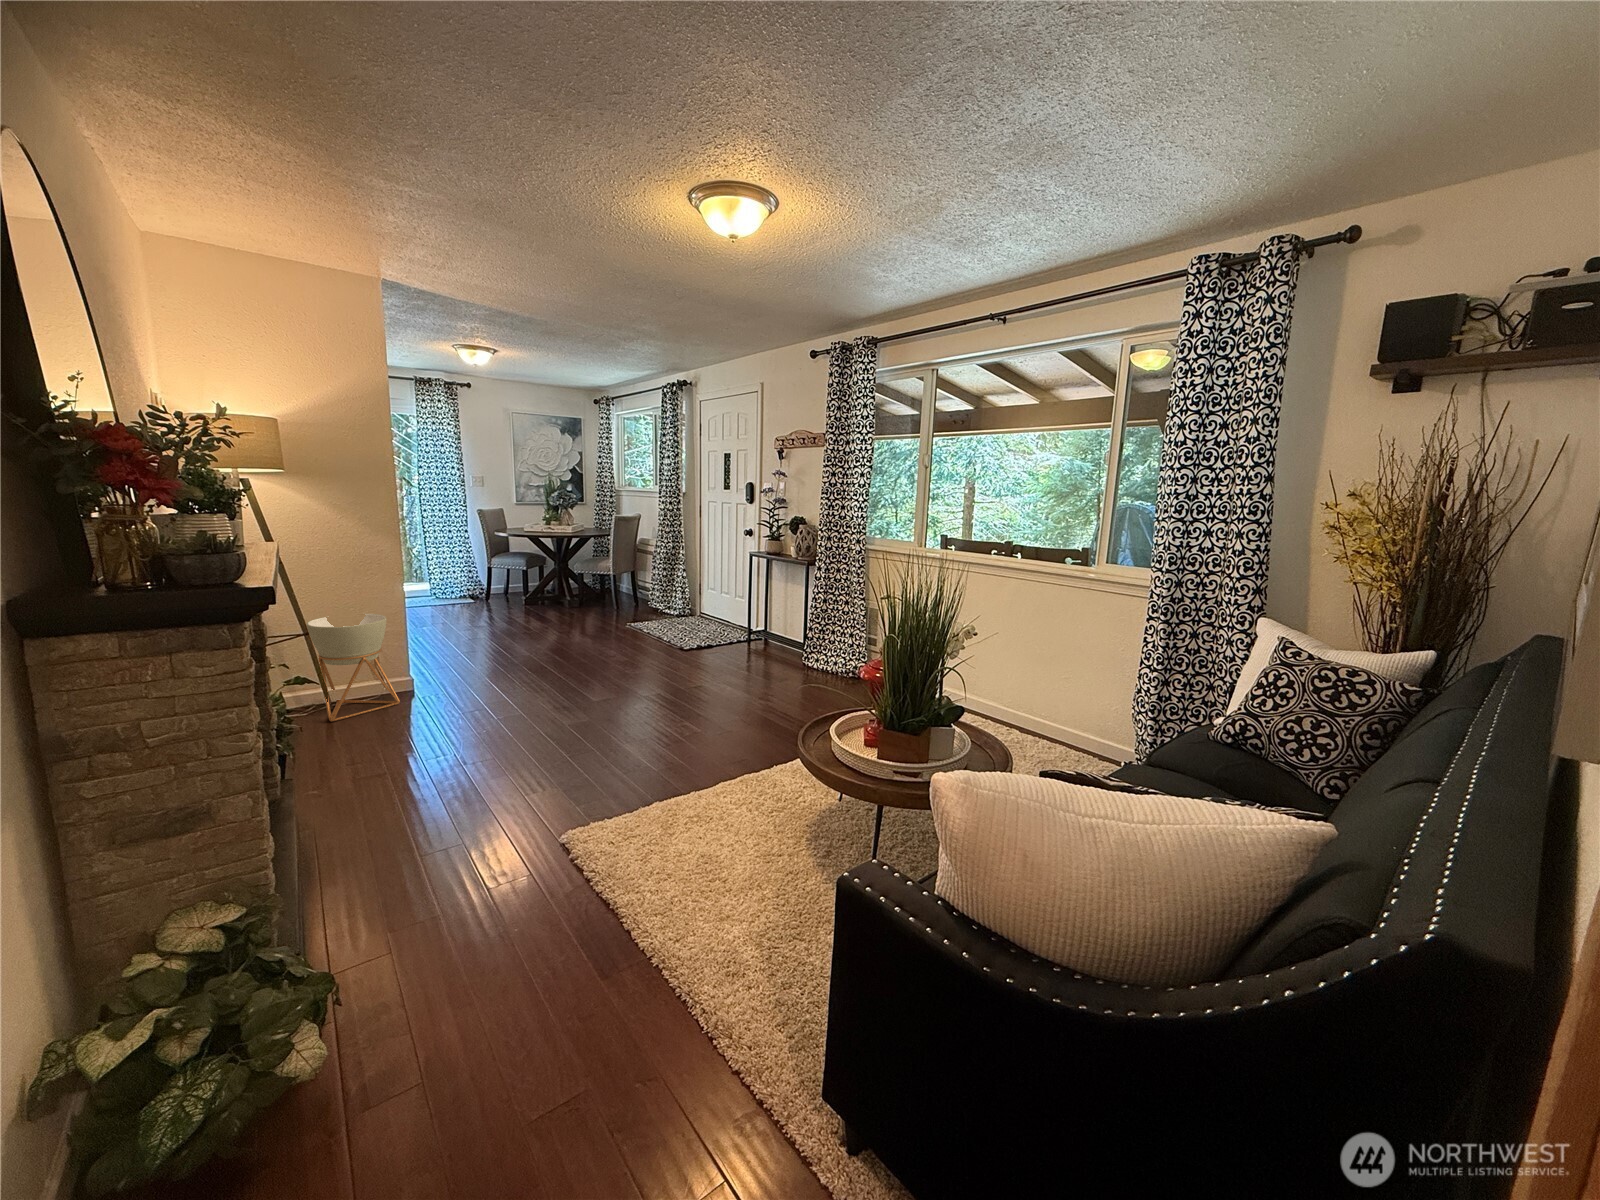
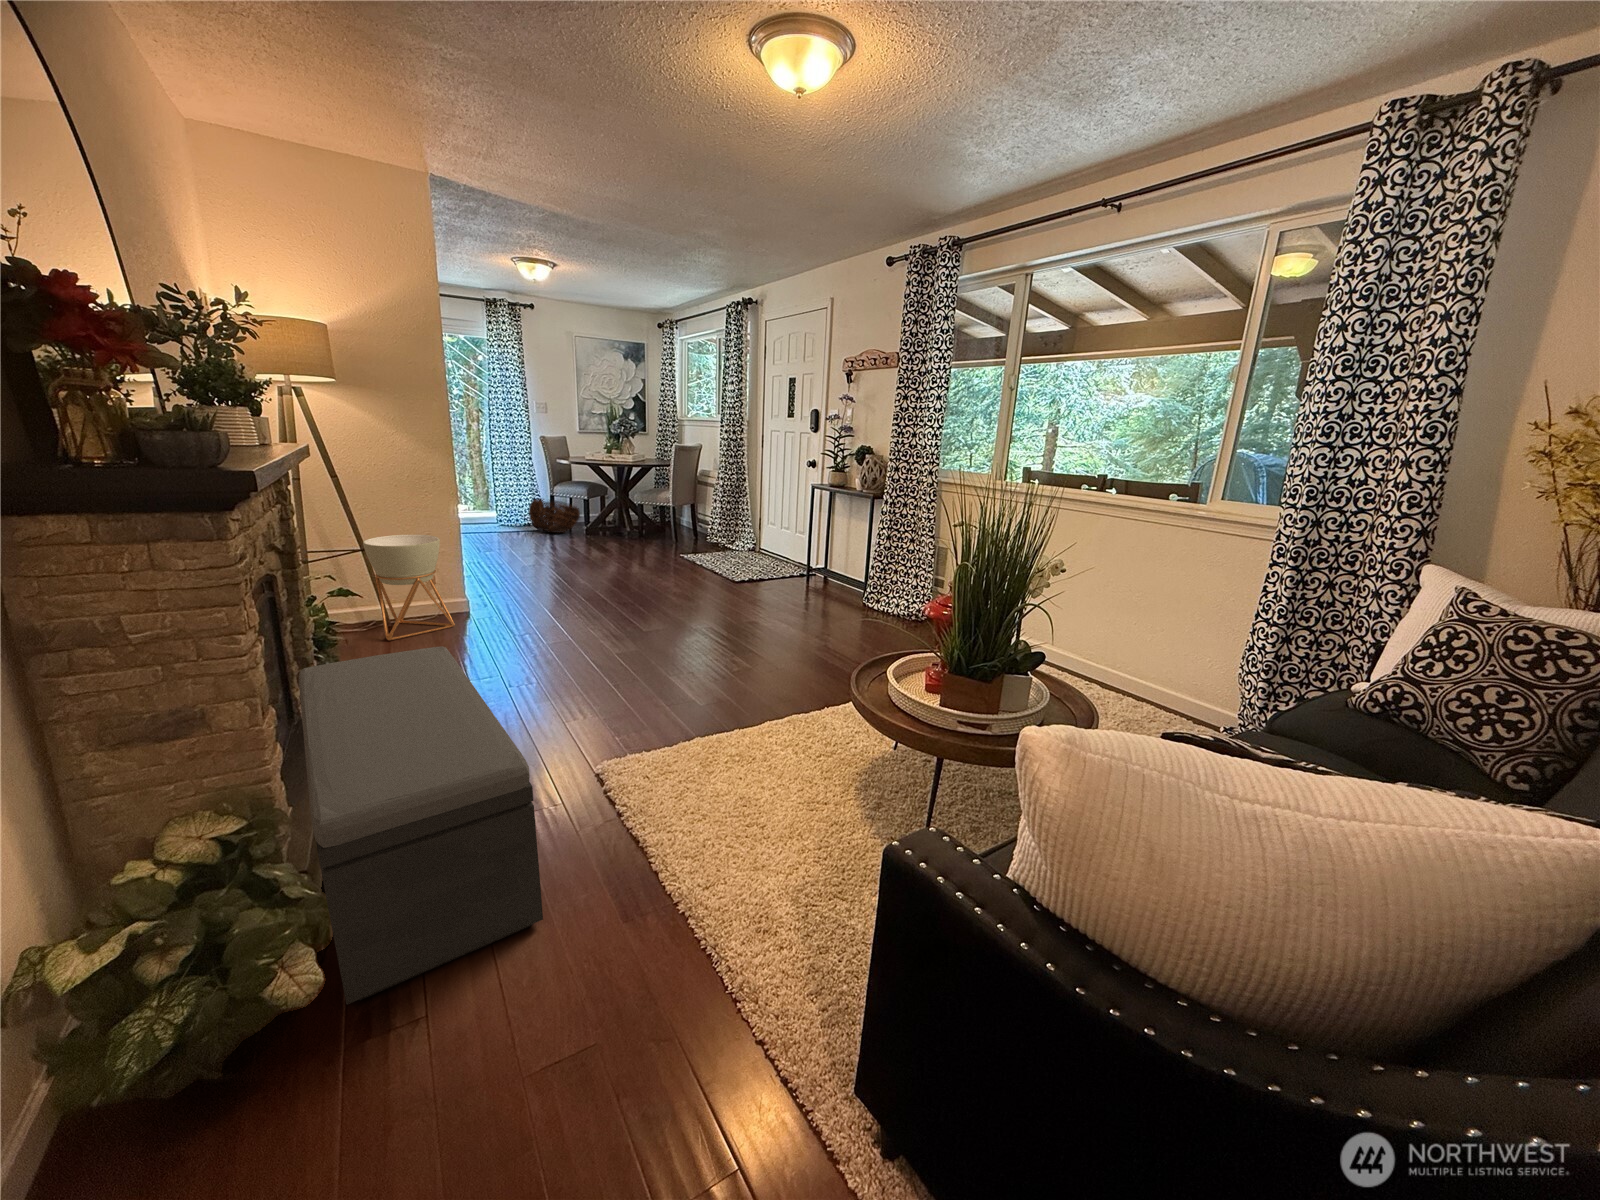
basket: none [466,569,520,603] -> present [528,498,580,533]
storage bench: none [265,727,522,1083] -> present [299,646,543,1005]

